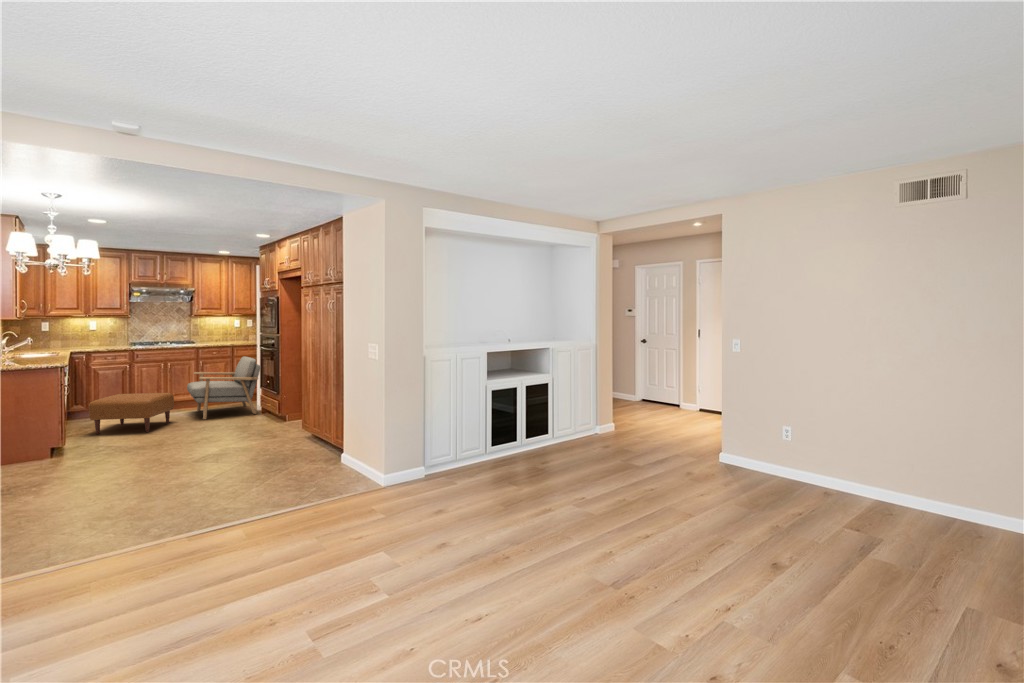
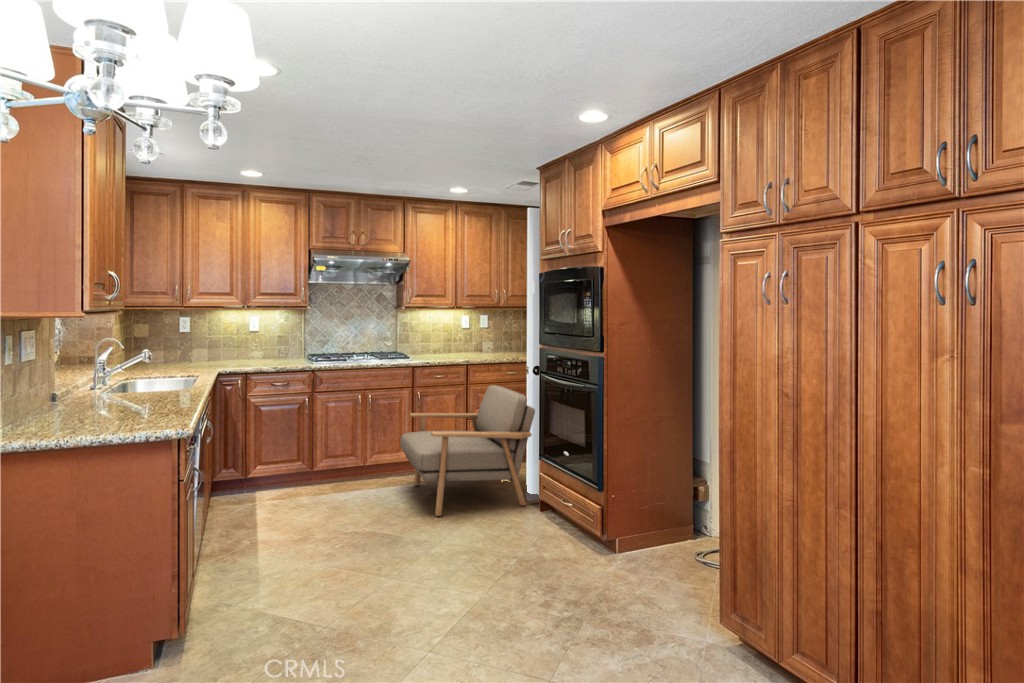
ottoman: present [89,393,174,434] -> none [242,459,386,555]

